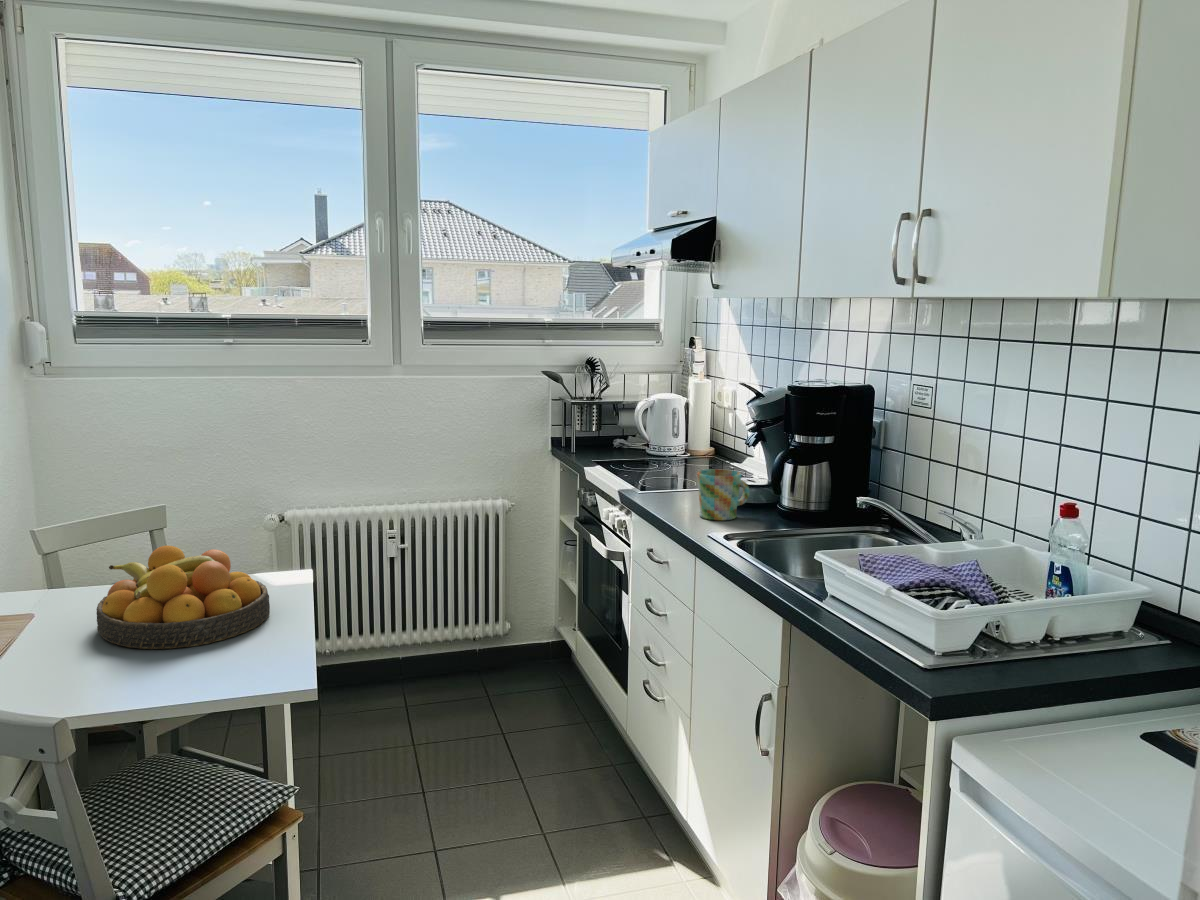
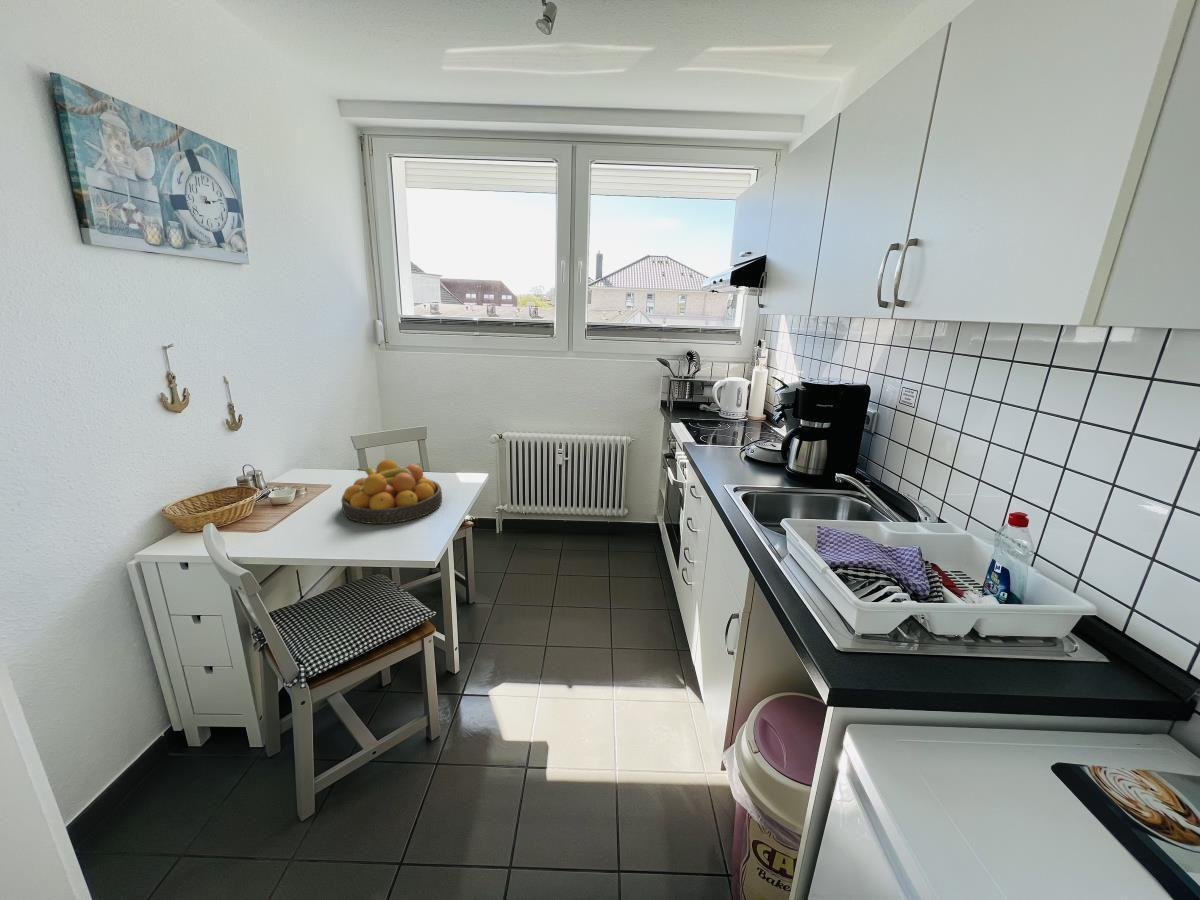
mug: present [697,469,749,520] -> none [724,437,762,475]

